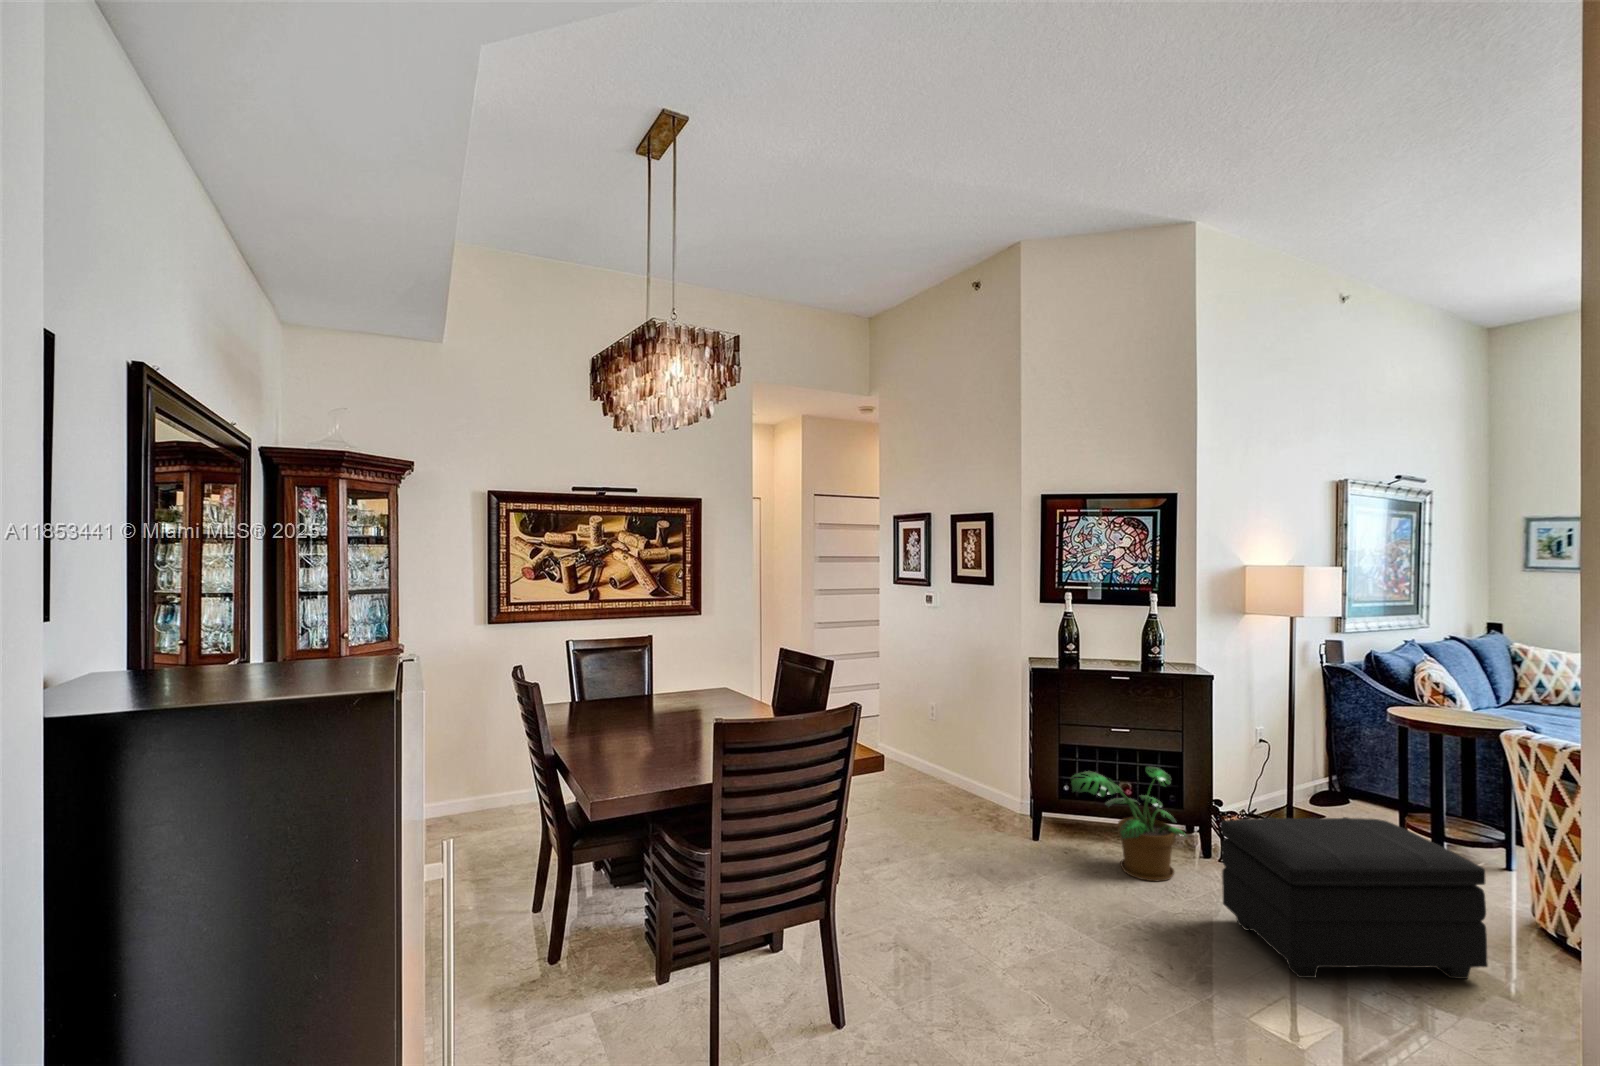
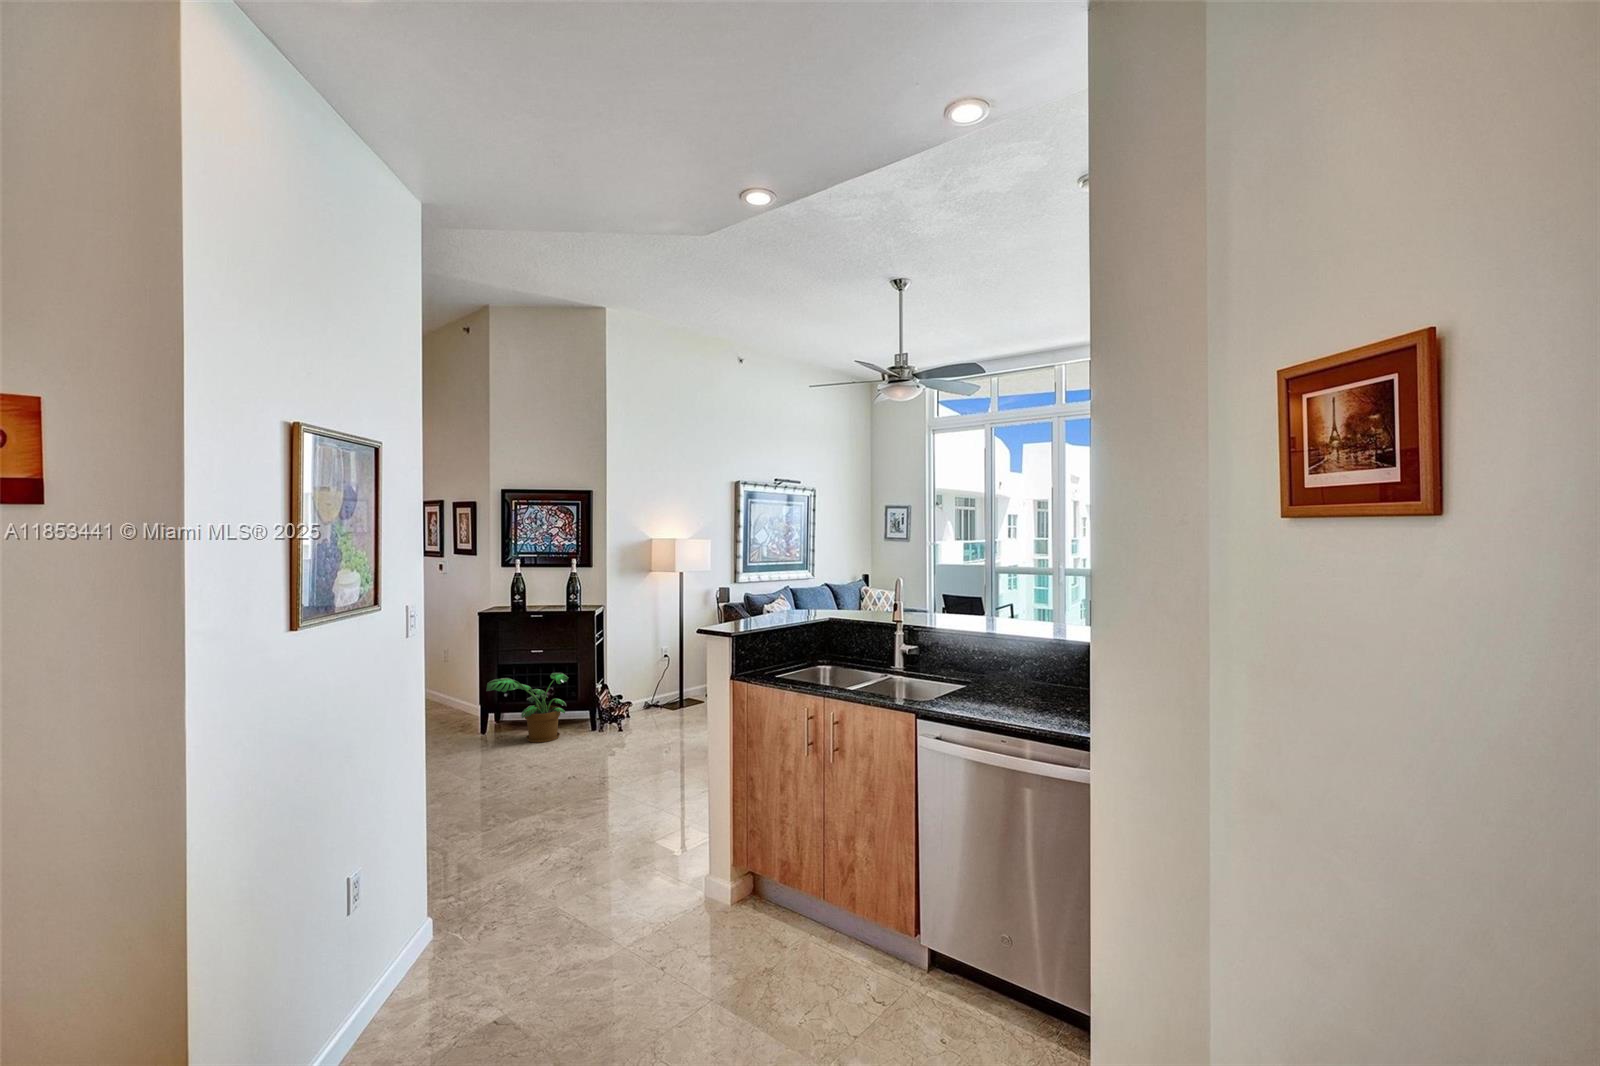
footstool: present [1221,817,1488,979] -> none [560,687,672,773]

